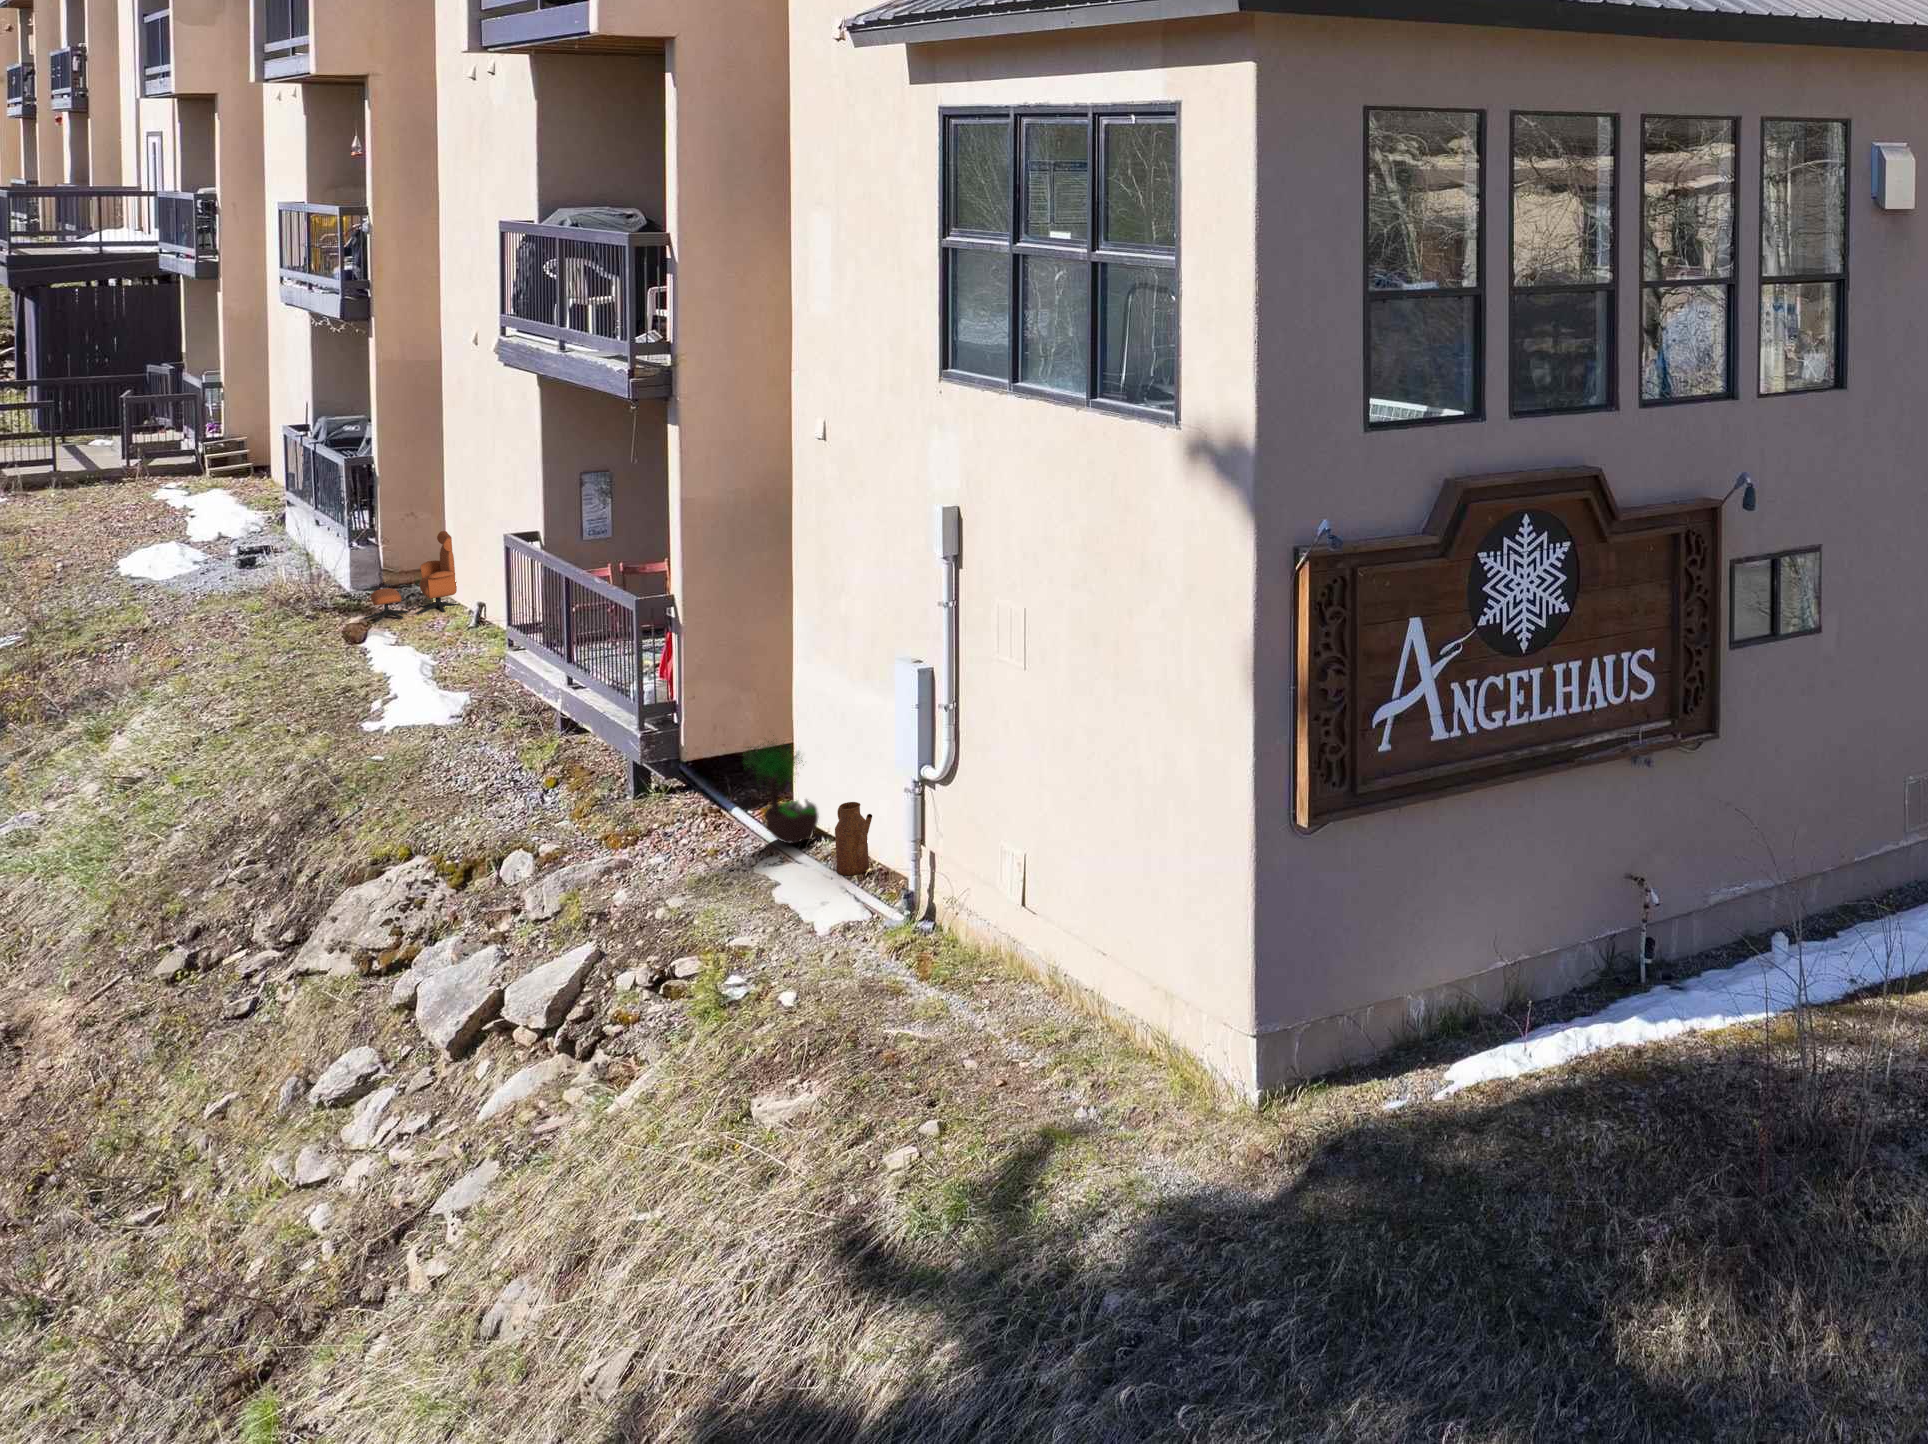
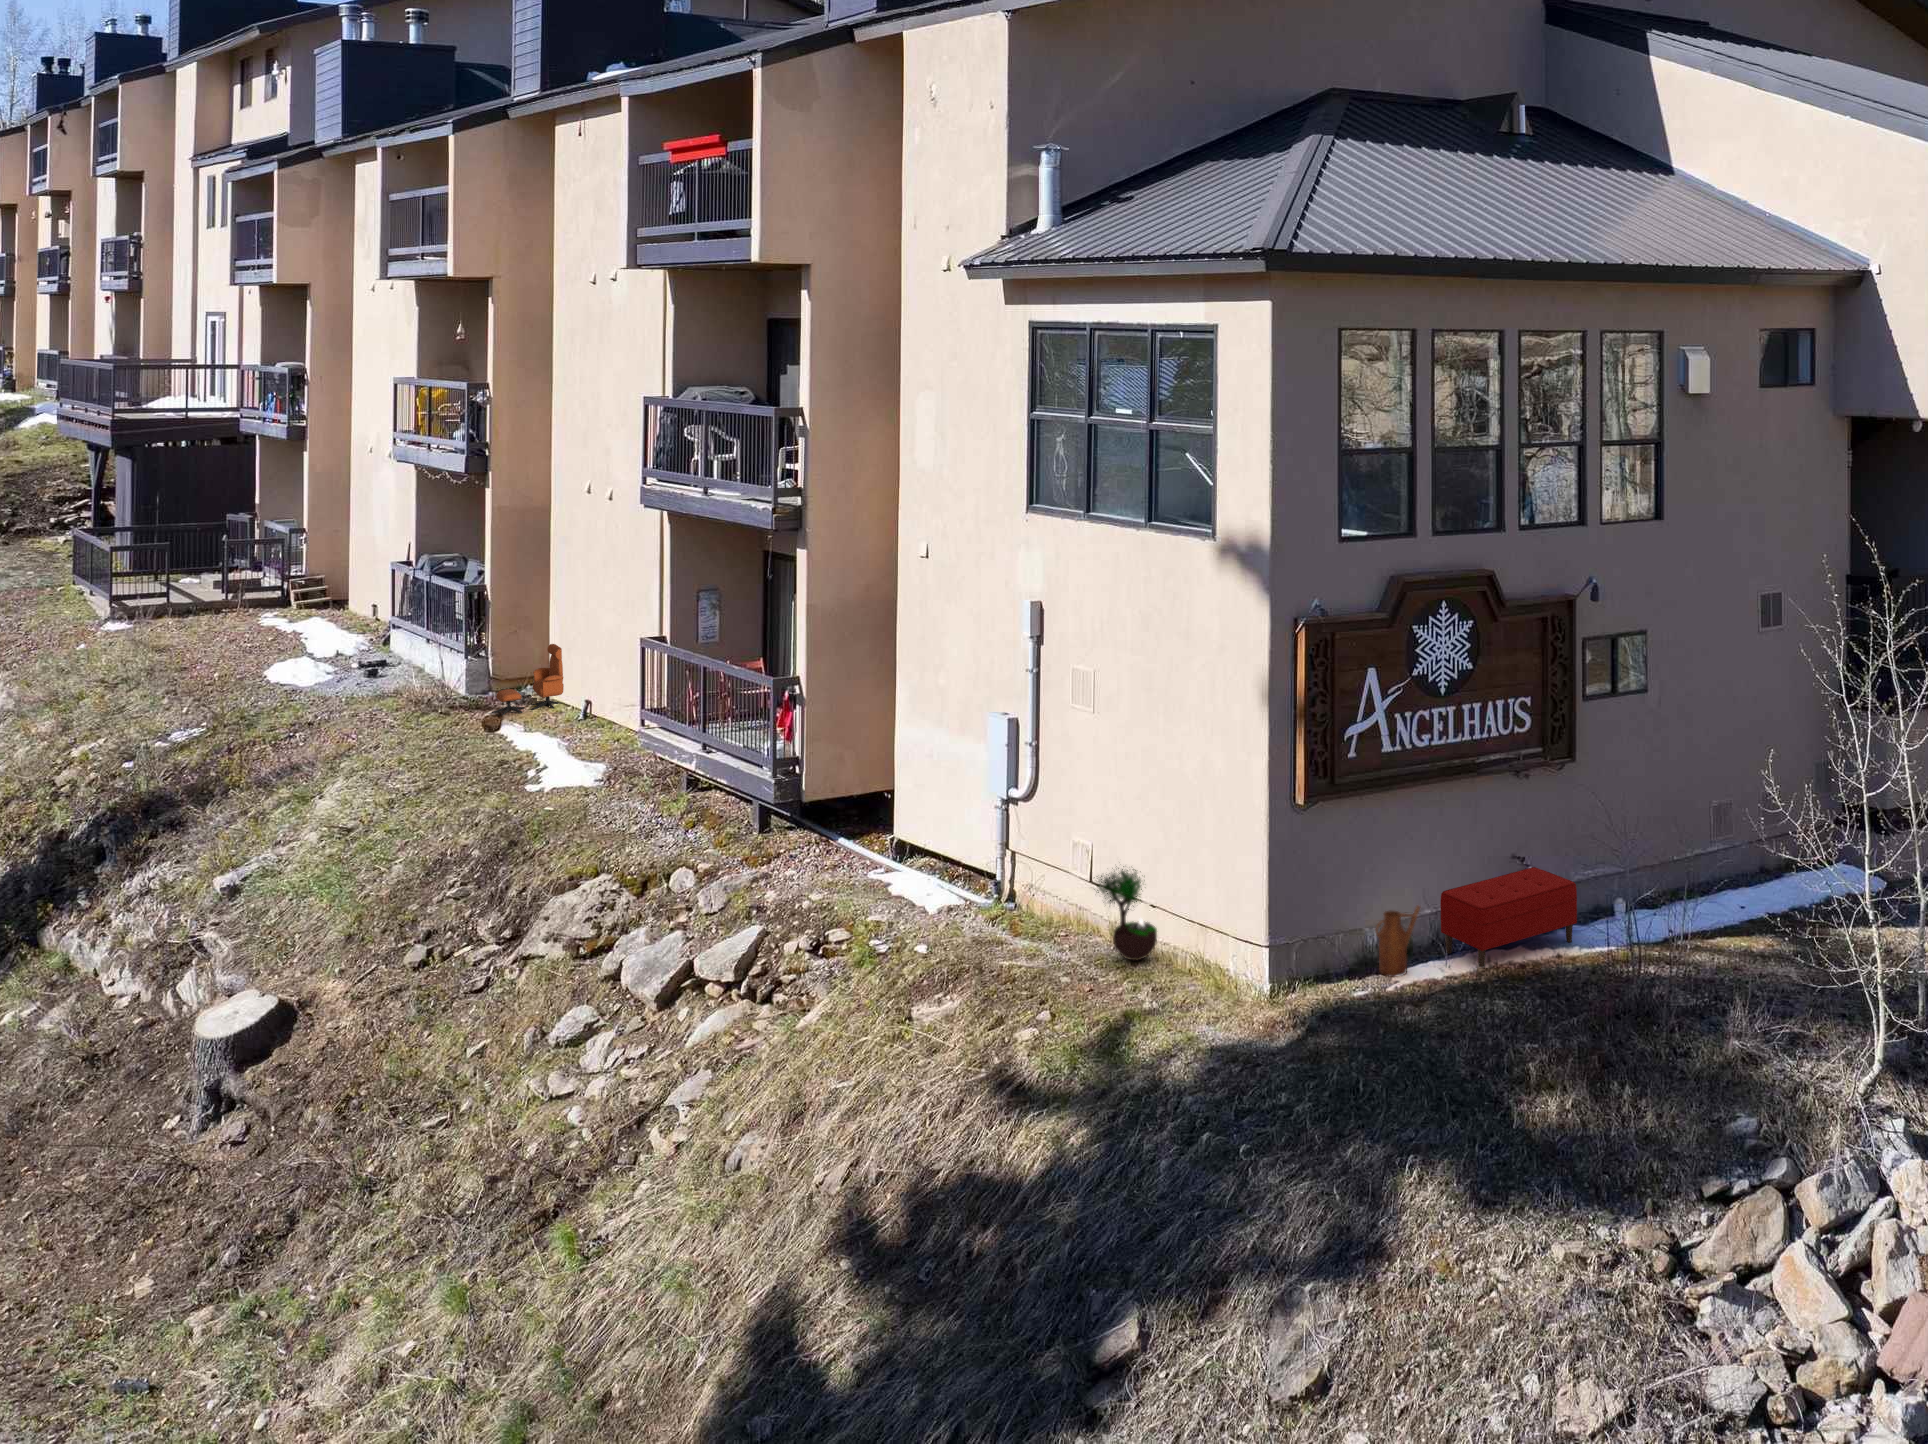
potted tree: present [745,741,819,843] -> present [1094,866,1157,961]
watering can: present [835,802,872,875] -> present [1375,906,1420,977]
bench: none [1520,879,1717,1037] -> present [1440,867,1577,967]

